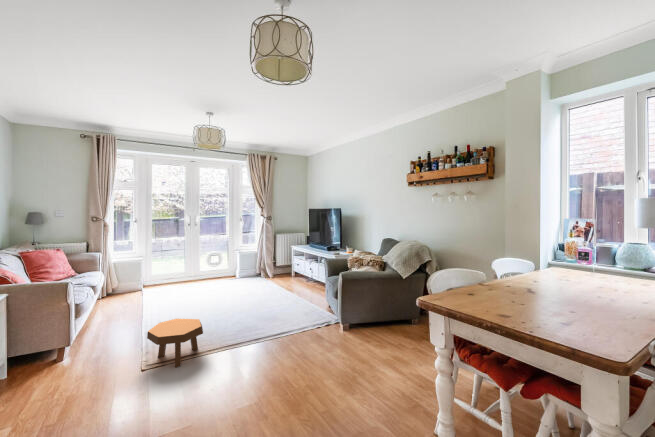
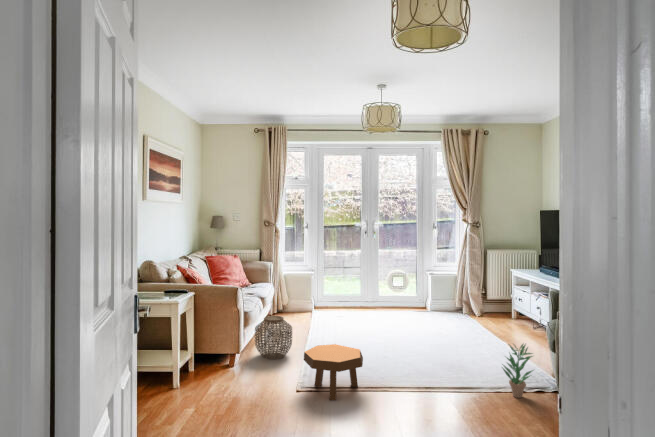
potted plant: none [300,294,320,330] -> present [503,344,533,398]
woven basket: none [88,302,130,342] -> present [255,316,292,359]

